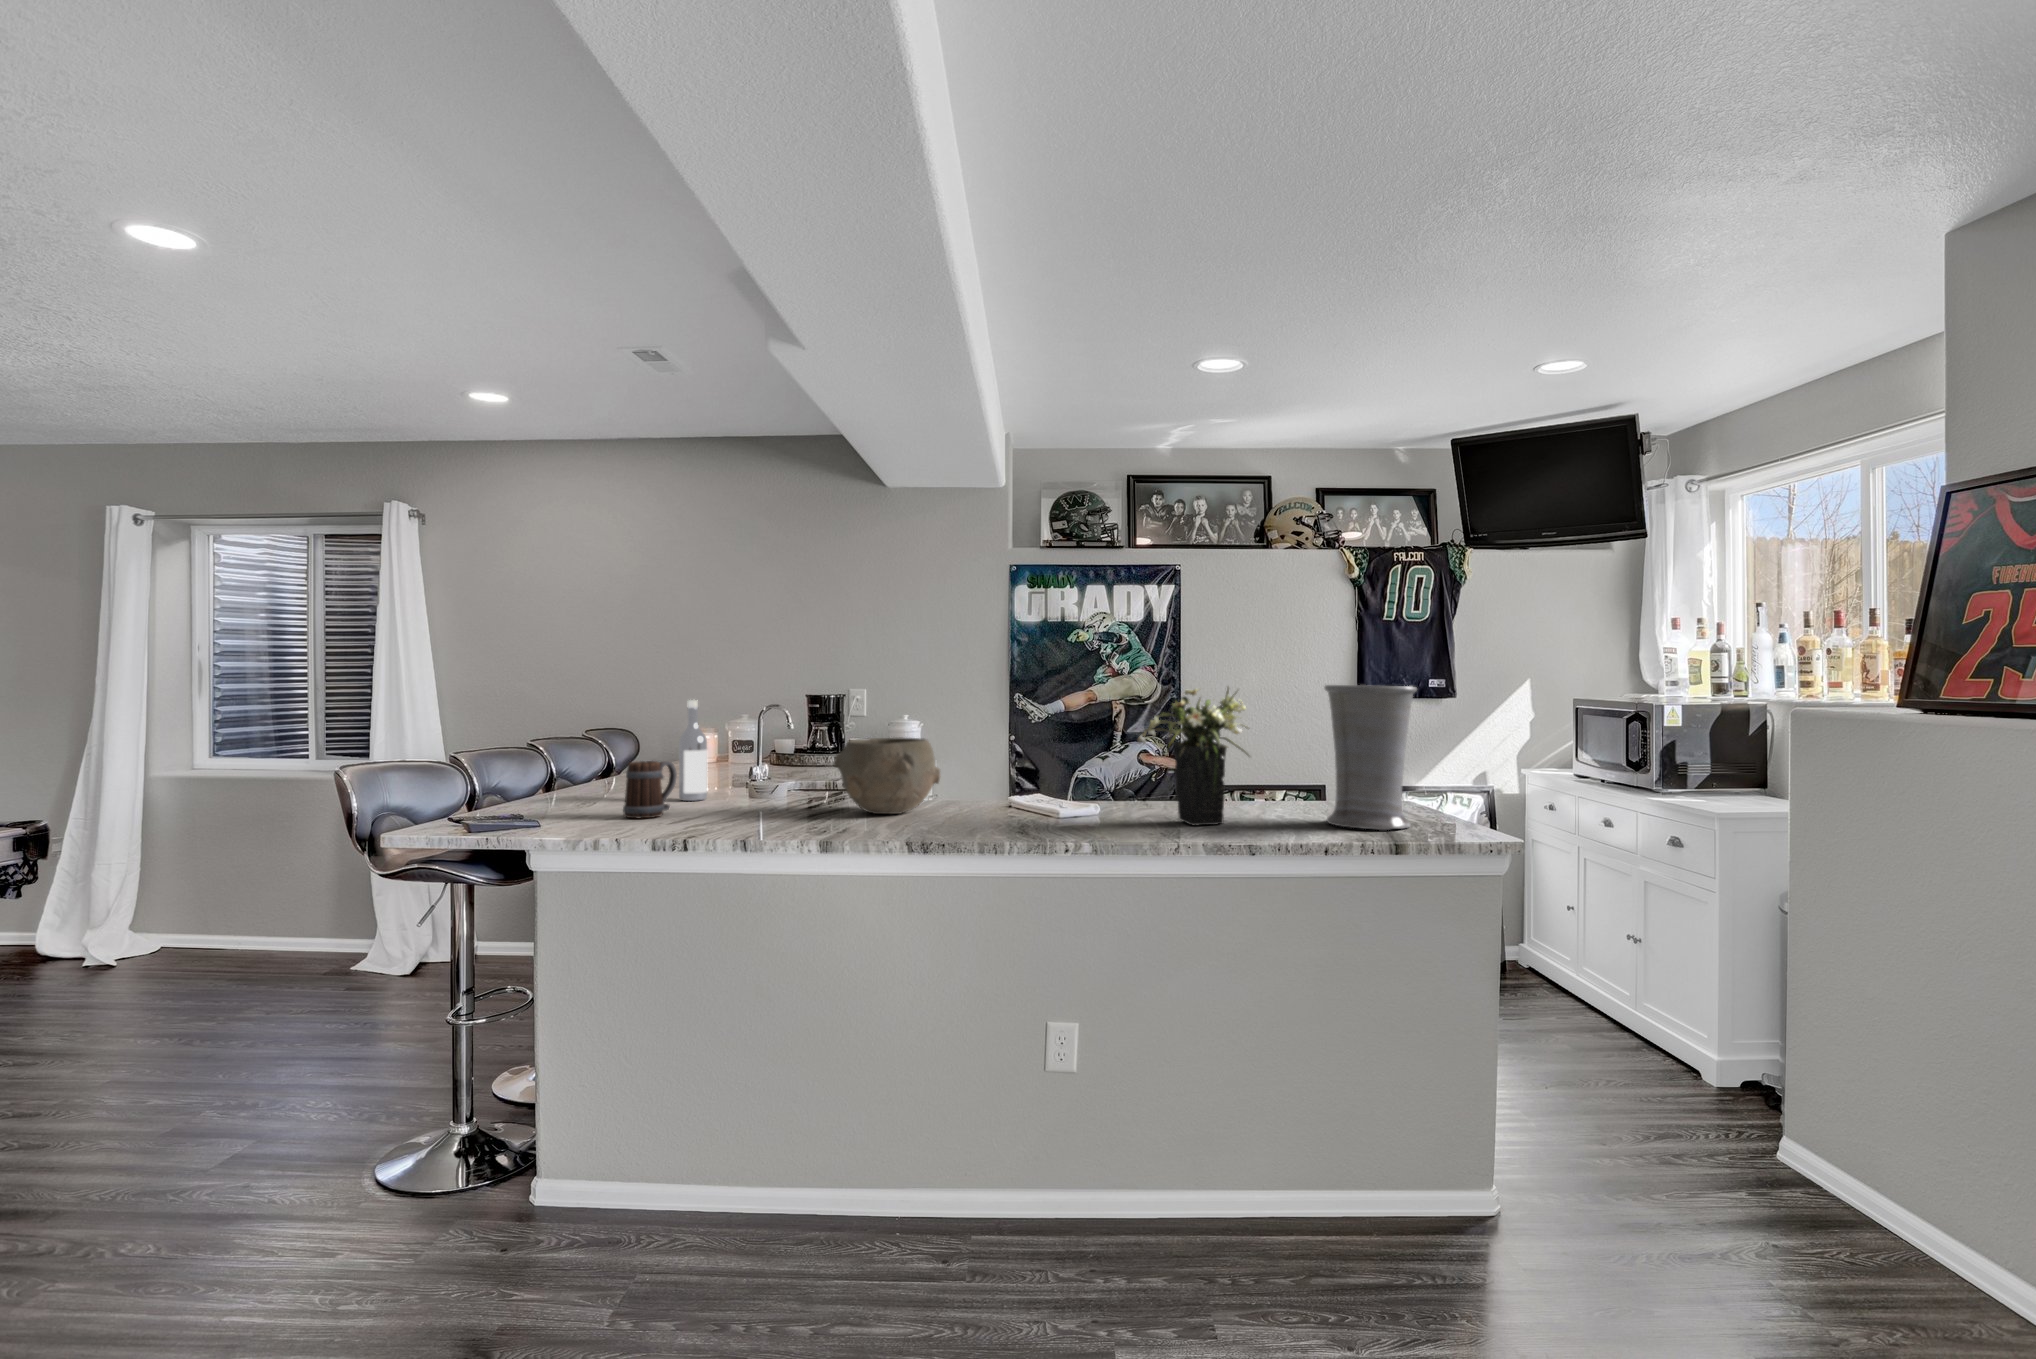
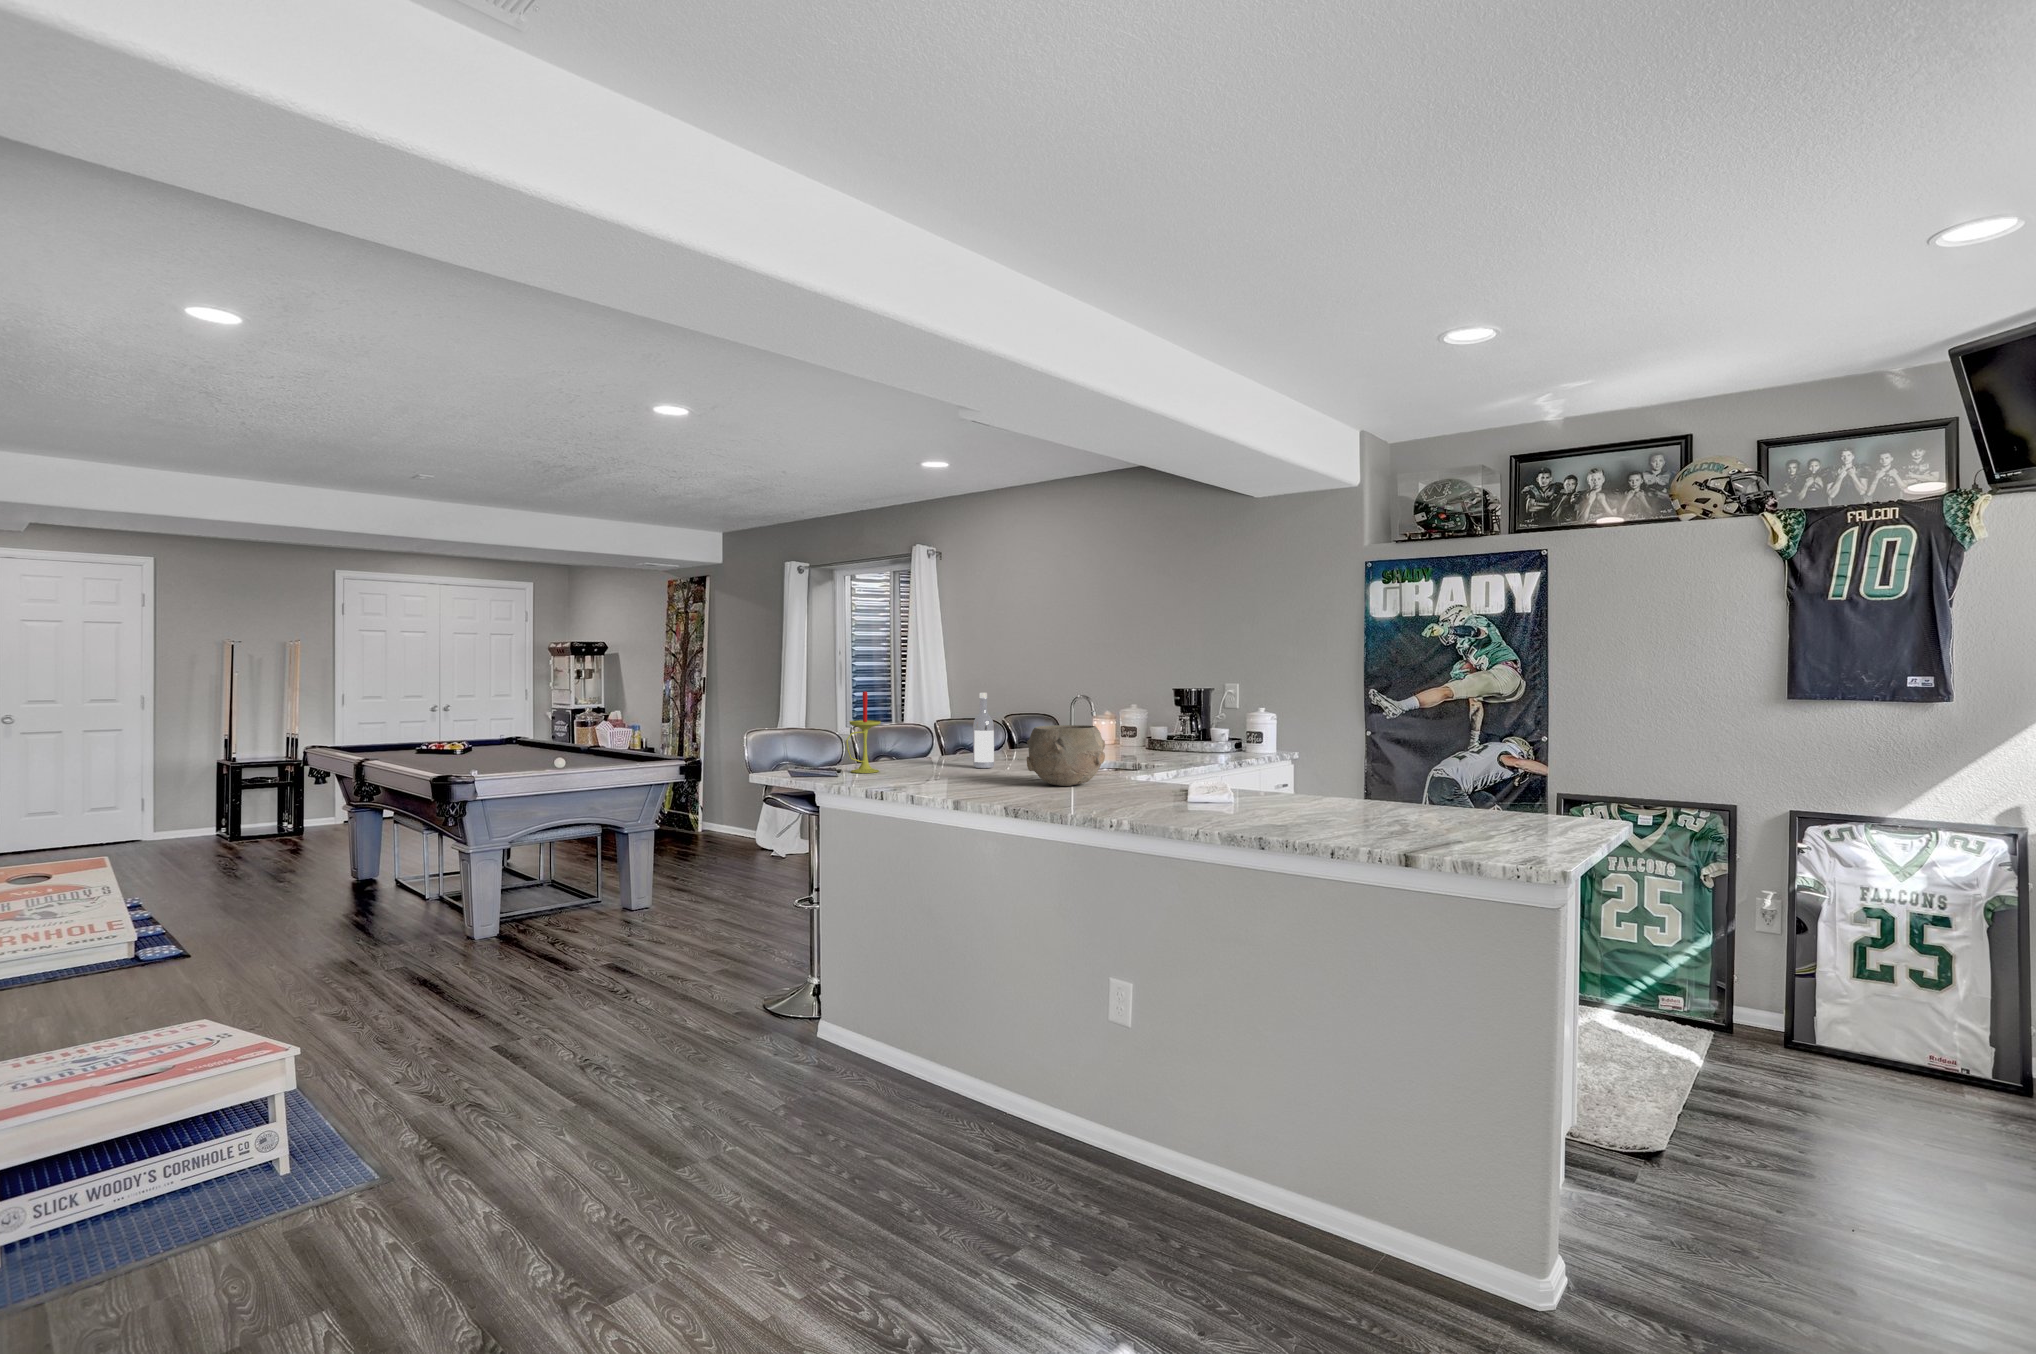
vase: present [1324,685,1417,830] -> none [1359,686,1454,832]
flower arrangement: present [1138,687,1249,826] -> none [1196,686,1311,814]
candle: none [518,697,570,821] -> present [846,692,881,773]
beer mug: present [623,761,677,819] -> none [904,736,944,776]

